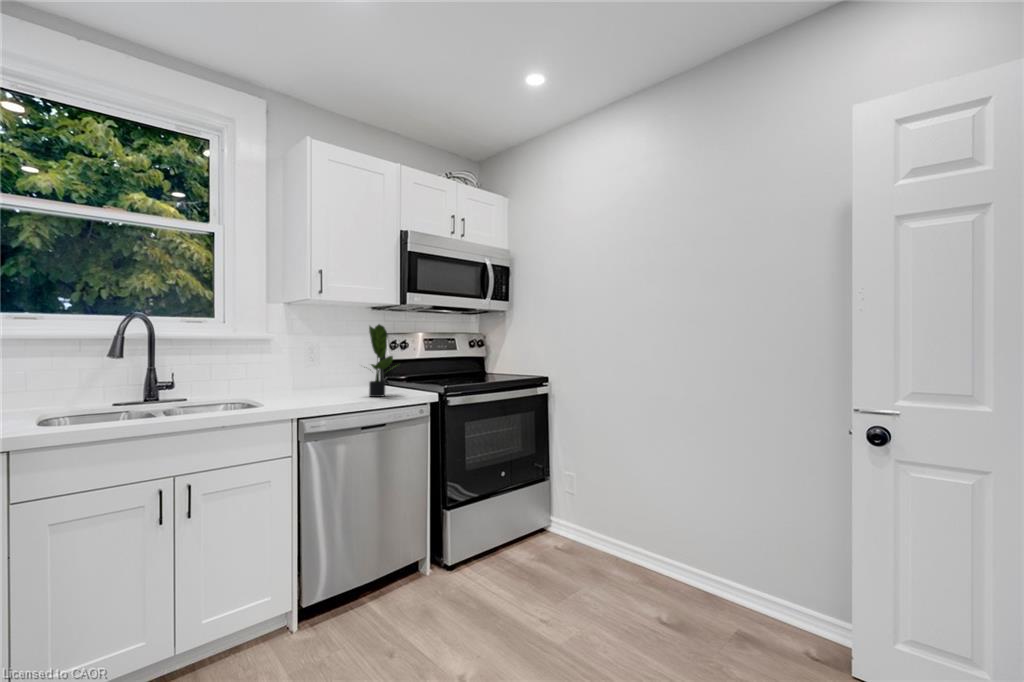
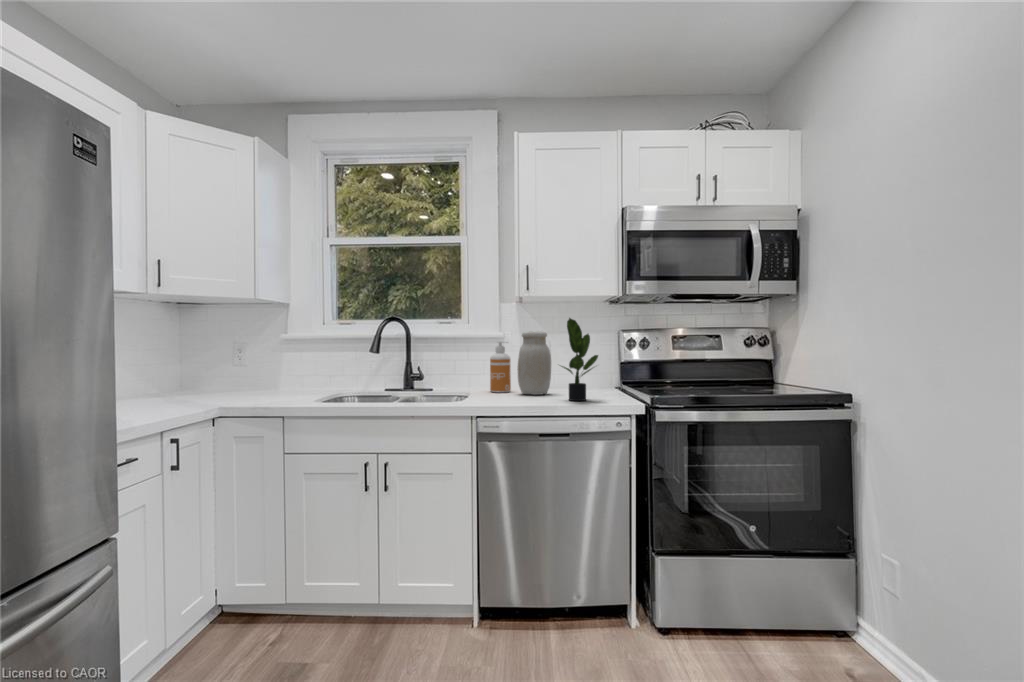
jar: none [303,334,338,394] -> present [517,331,551,395]
soap dispenser: none [265,343,287,395] -> present [490,341,511,393]

